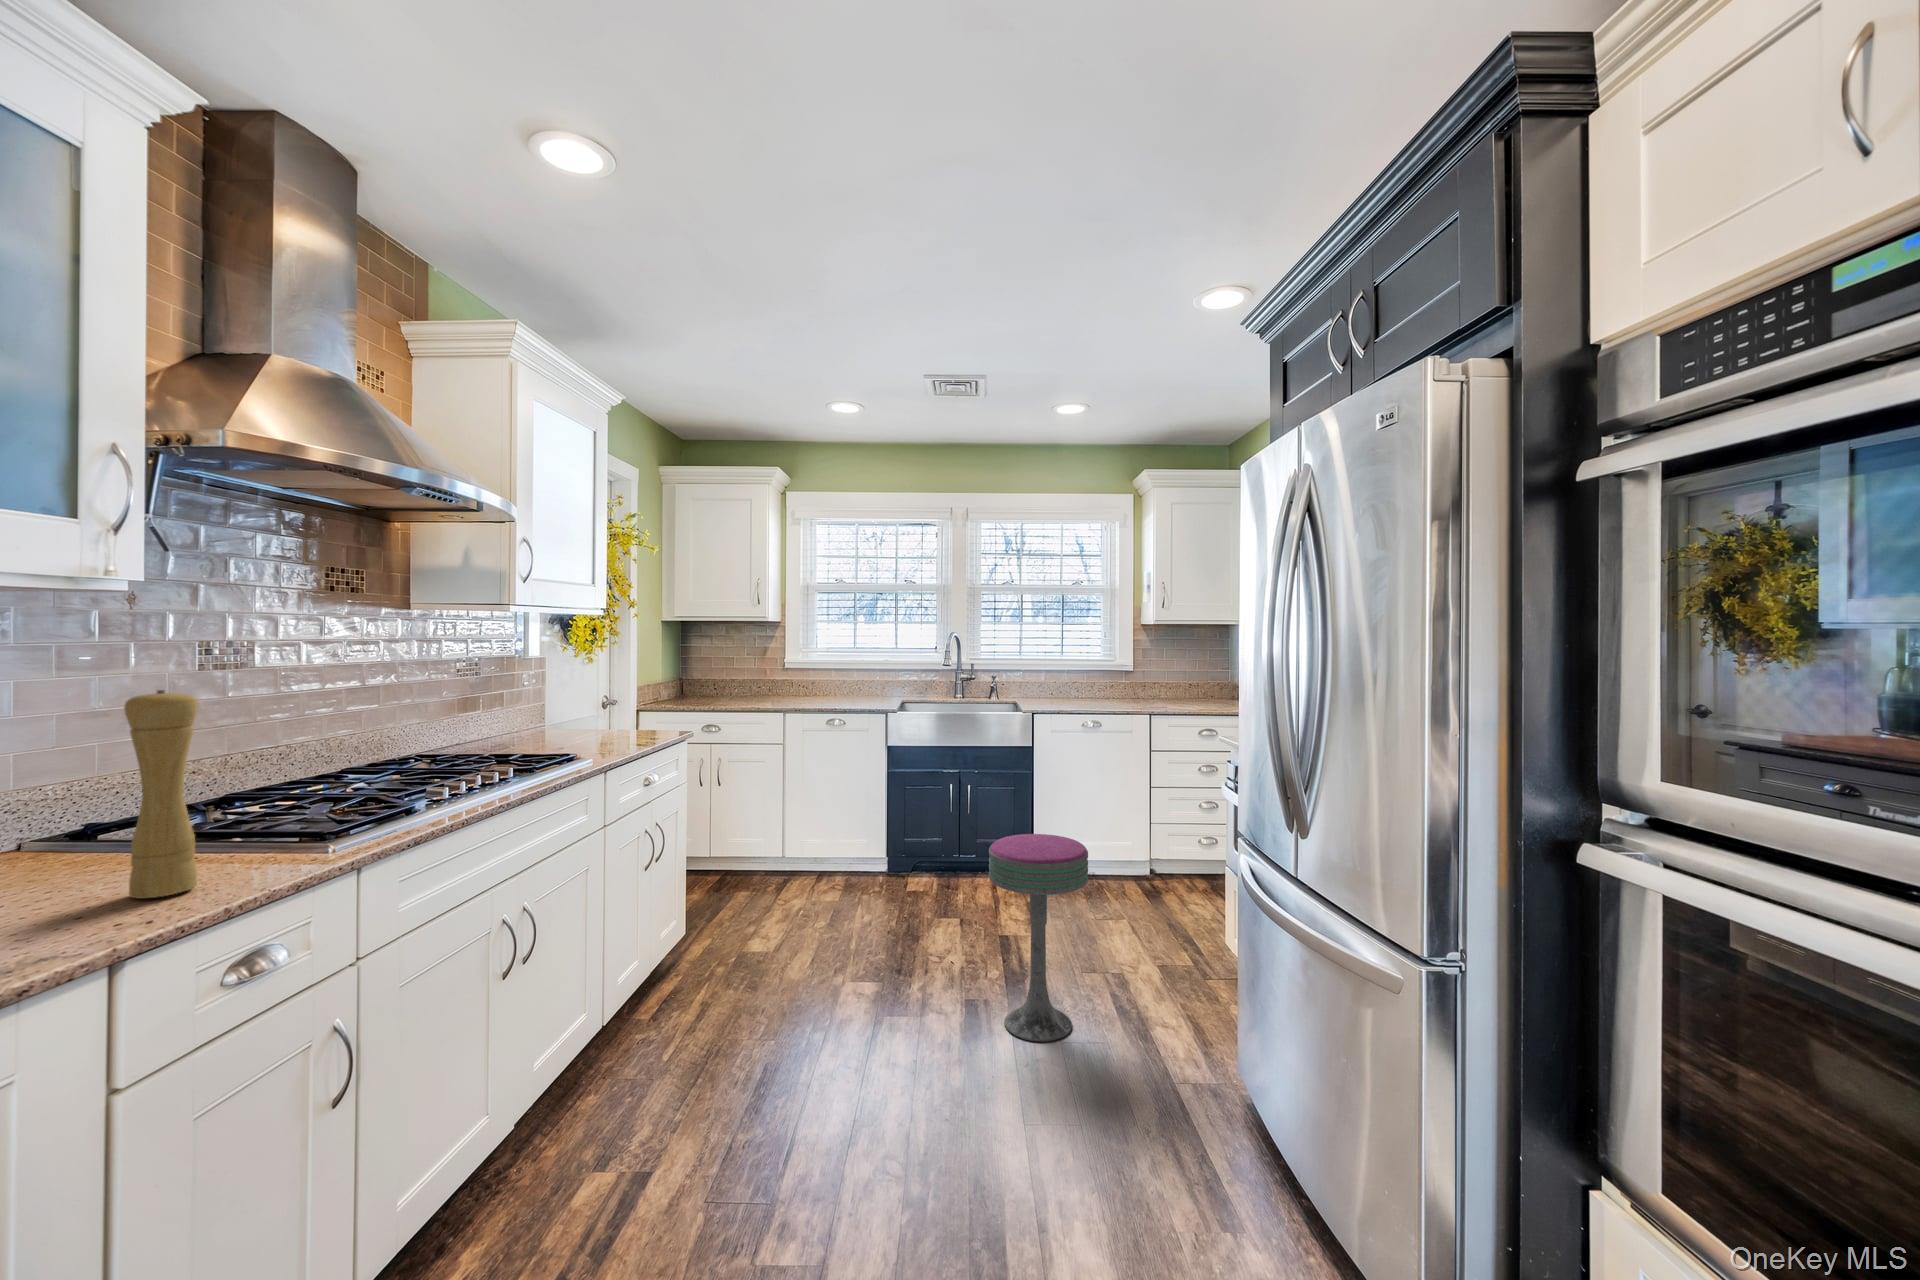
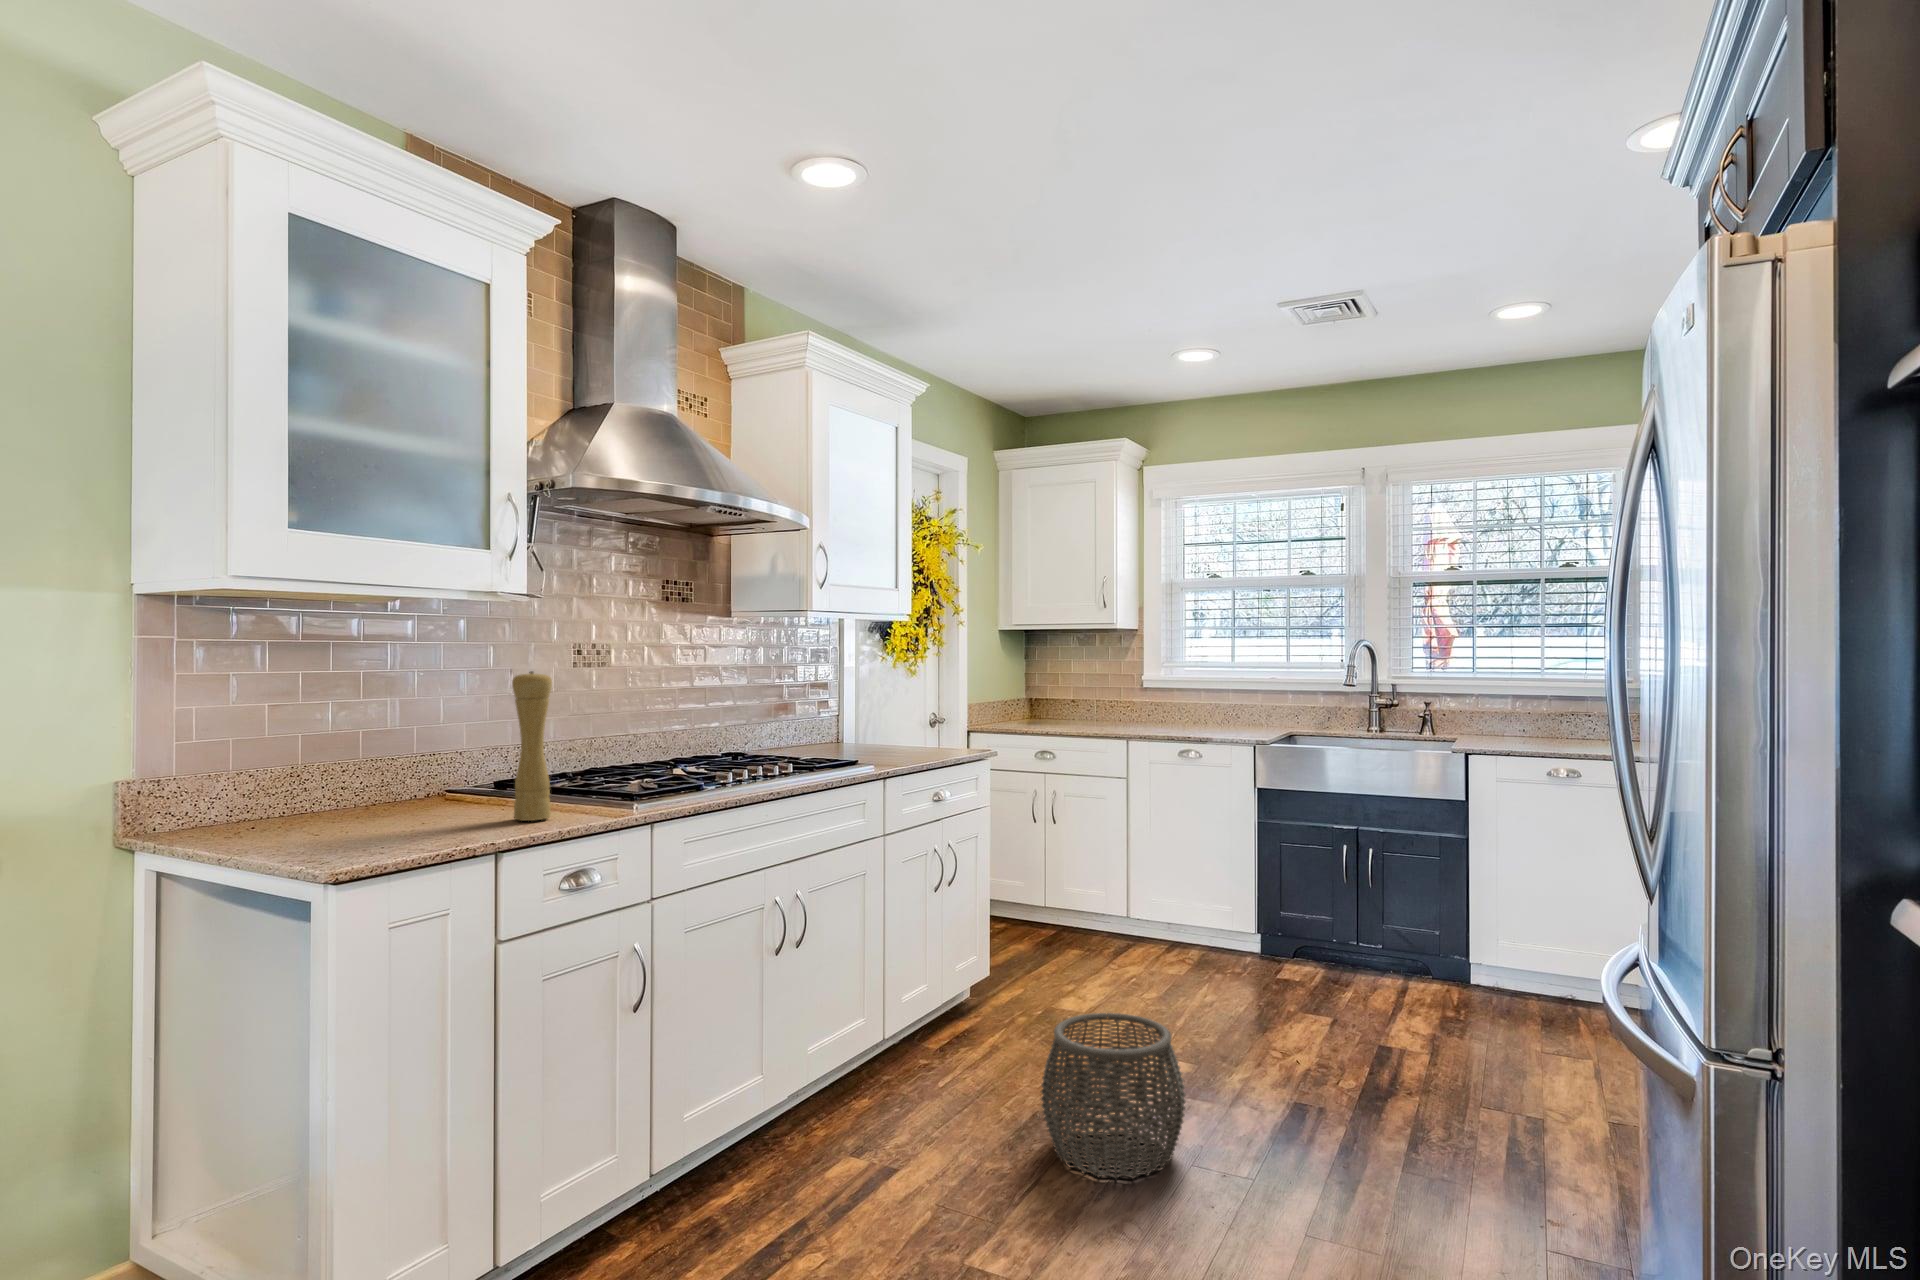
bar stool: present [989,834,1088,1042] -> none [1308,893,1445,1160]
woven basket: none [786,965,914,1123] -> present [1041,1013,1186,1179]

